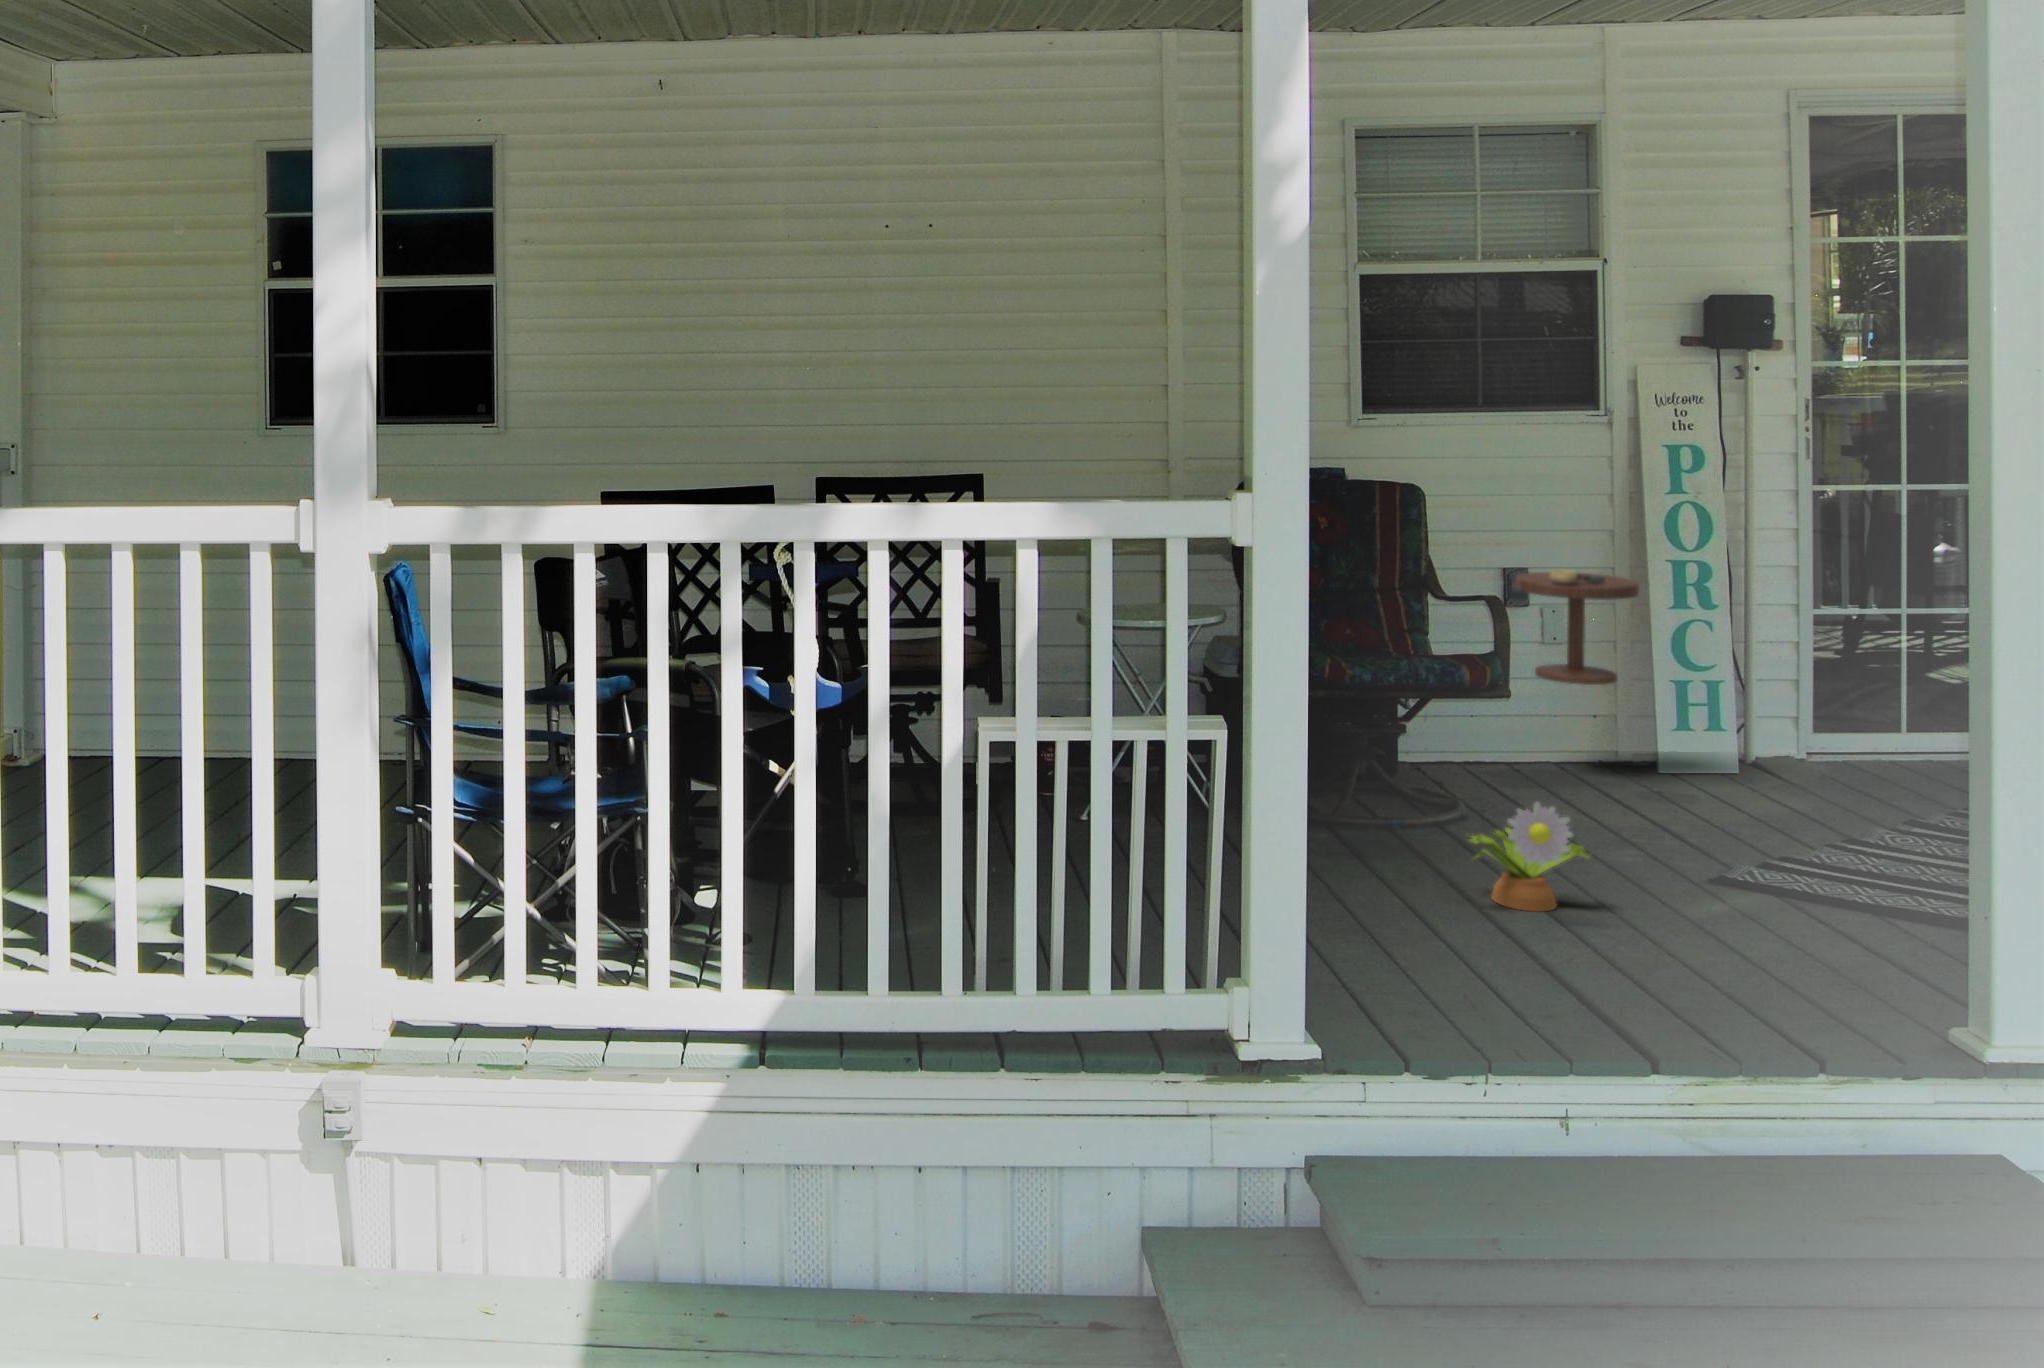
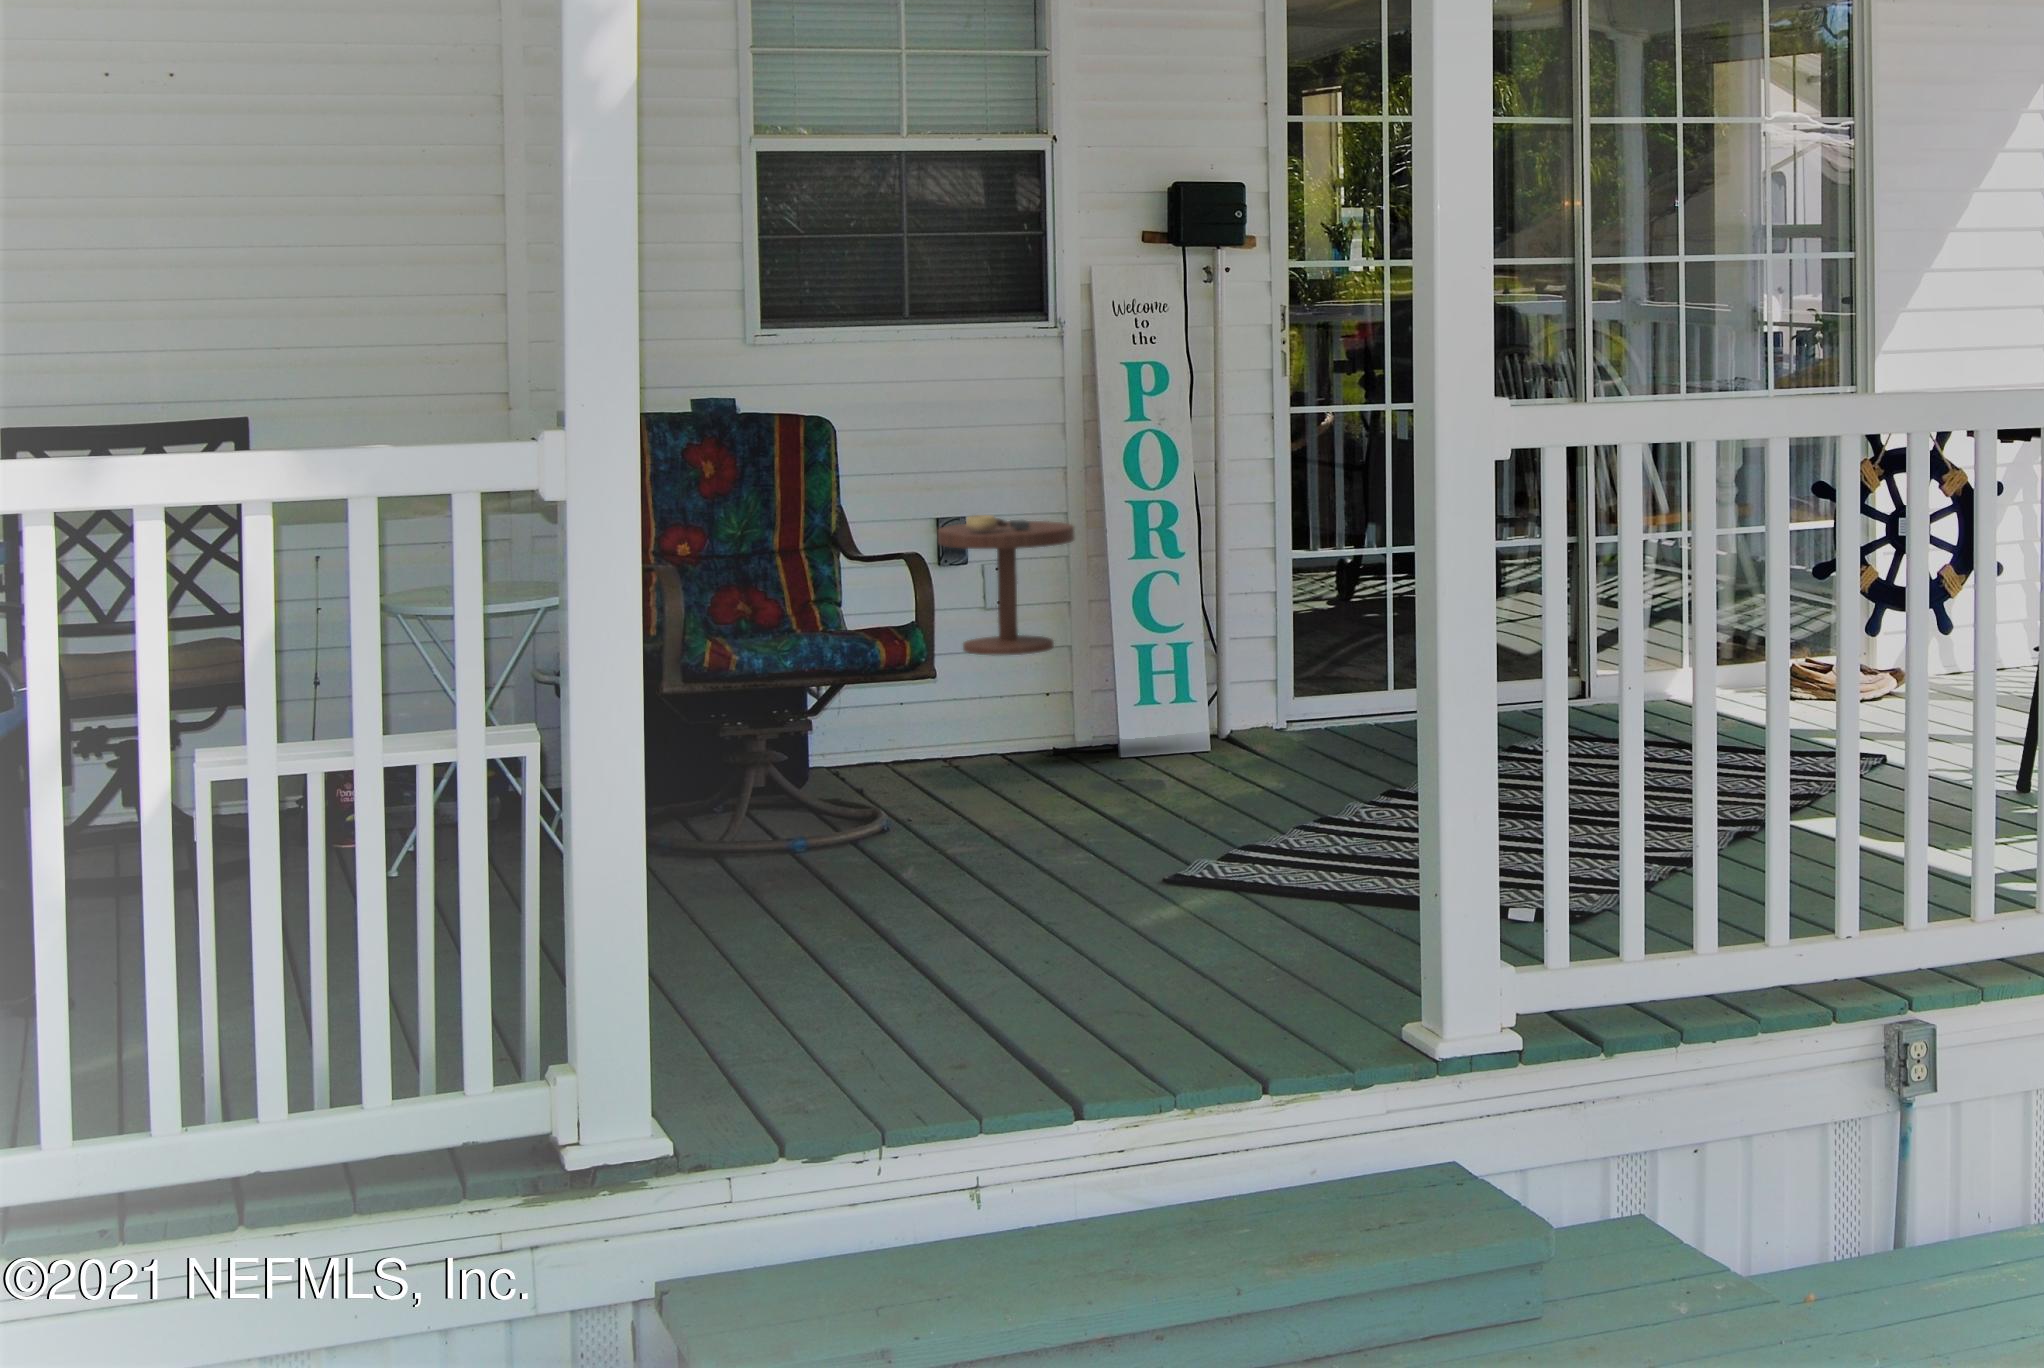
decorative plant: present [1469,802,1590,912] -> none [731,763,872,895]

